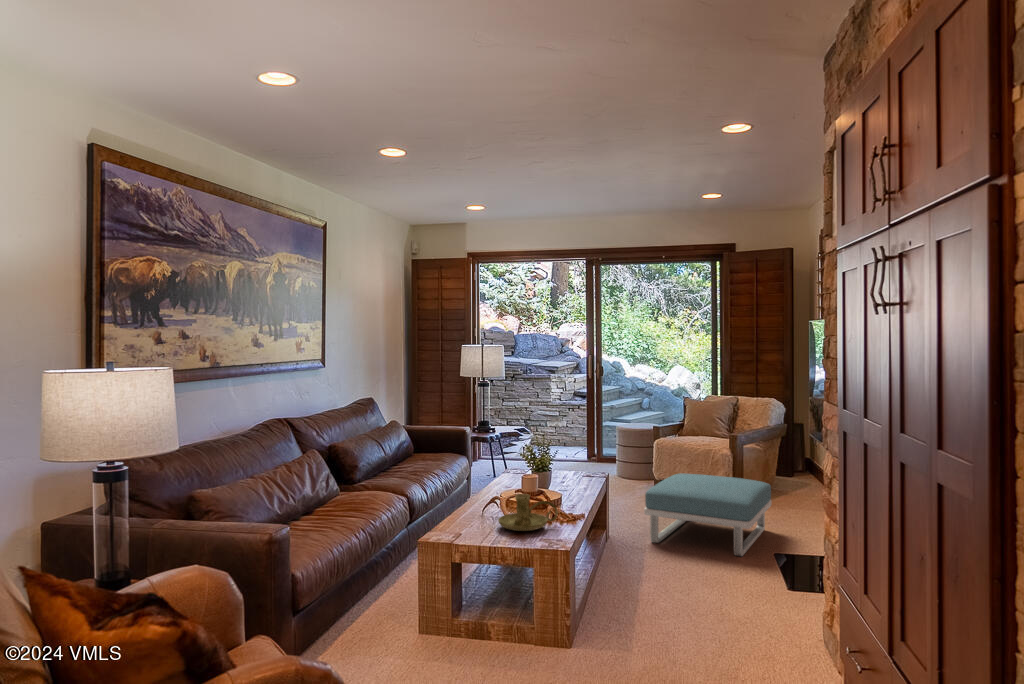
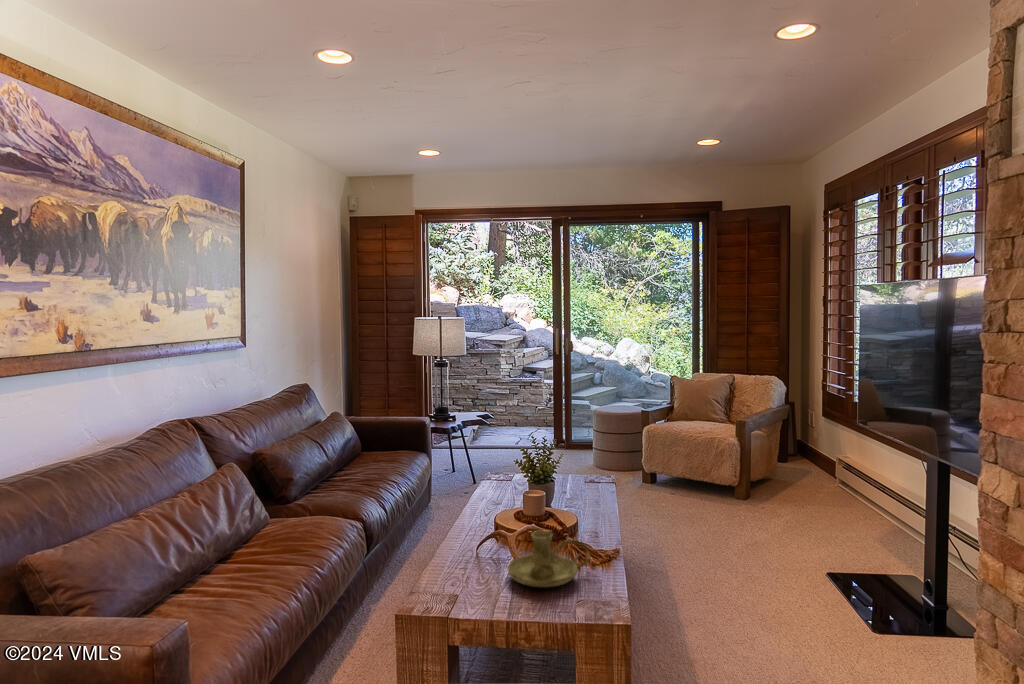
footstool: present [644,474,771,556] -> none [660,472,803,580]

